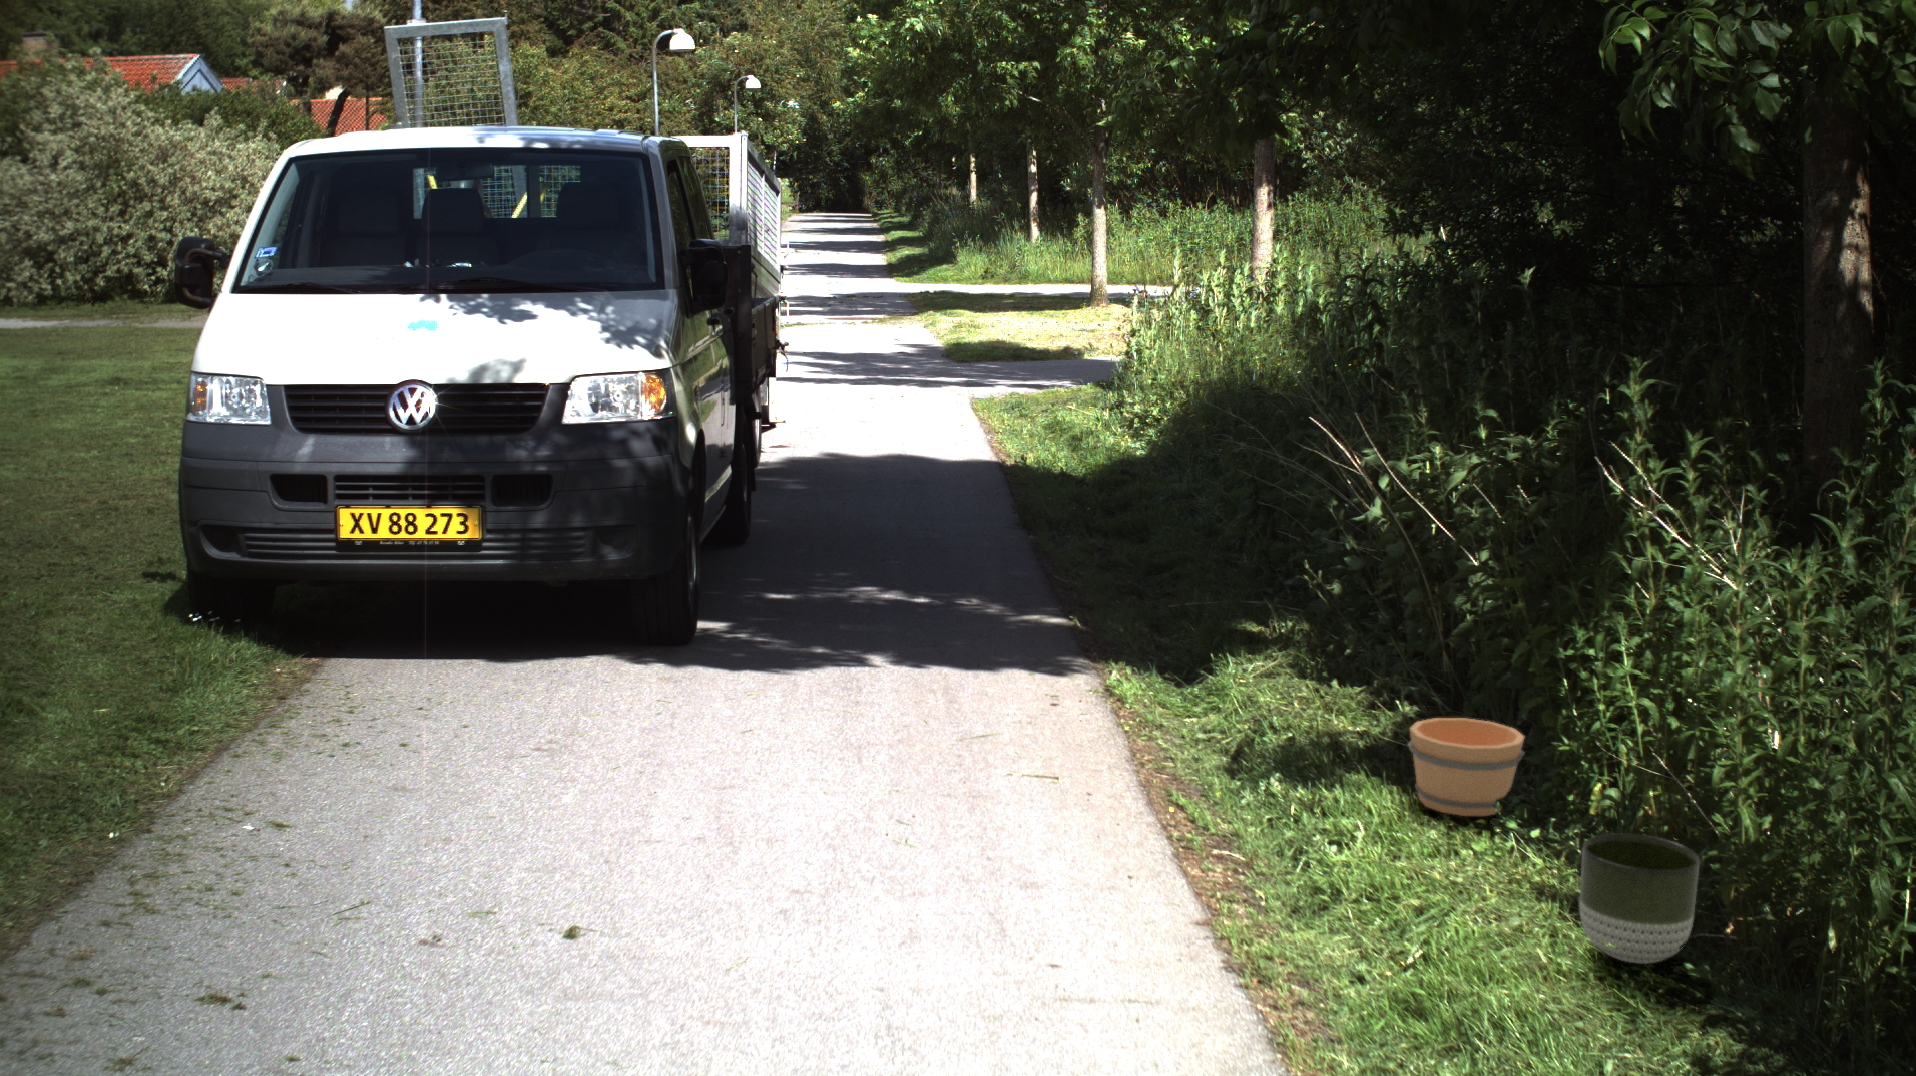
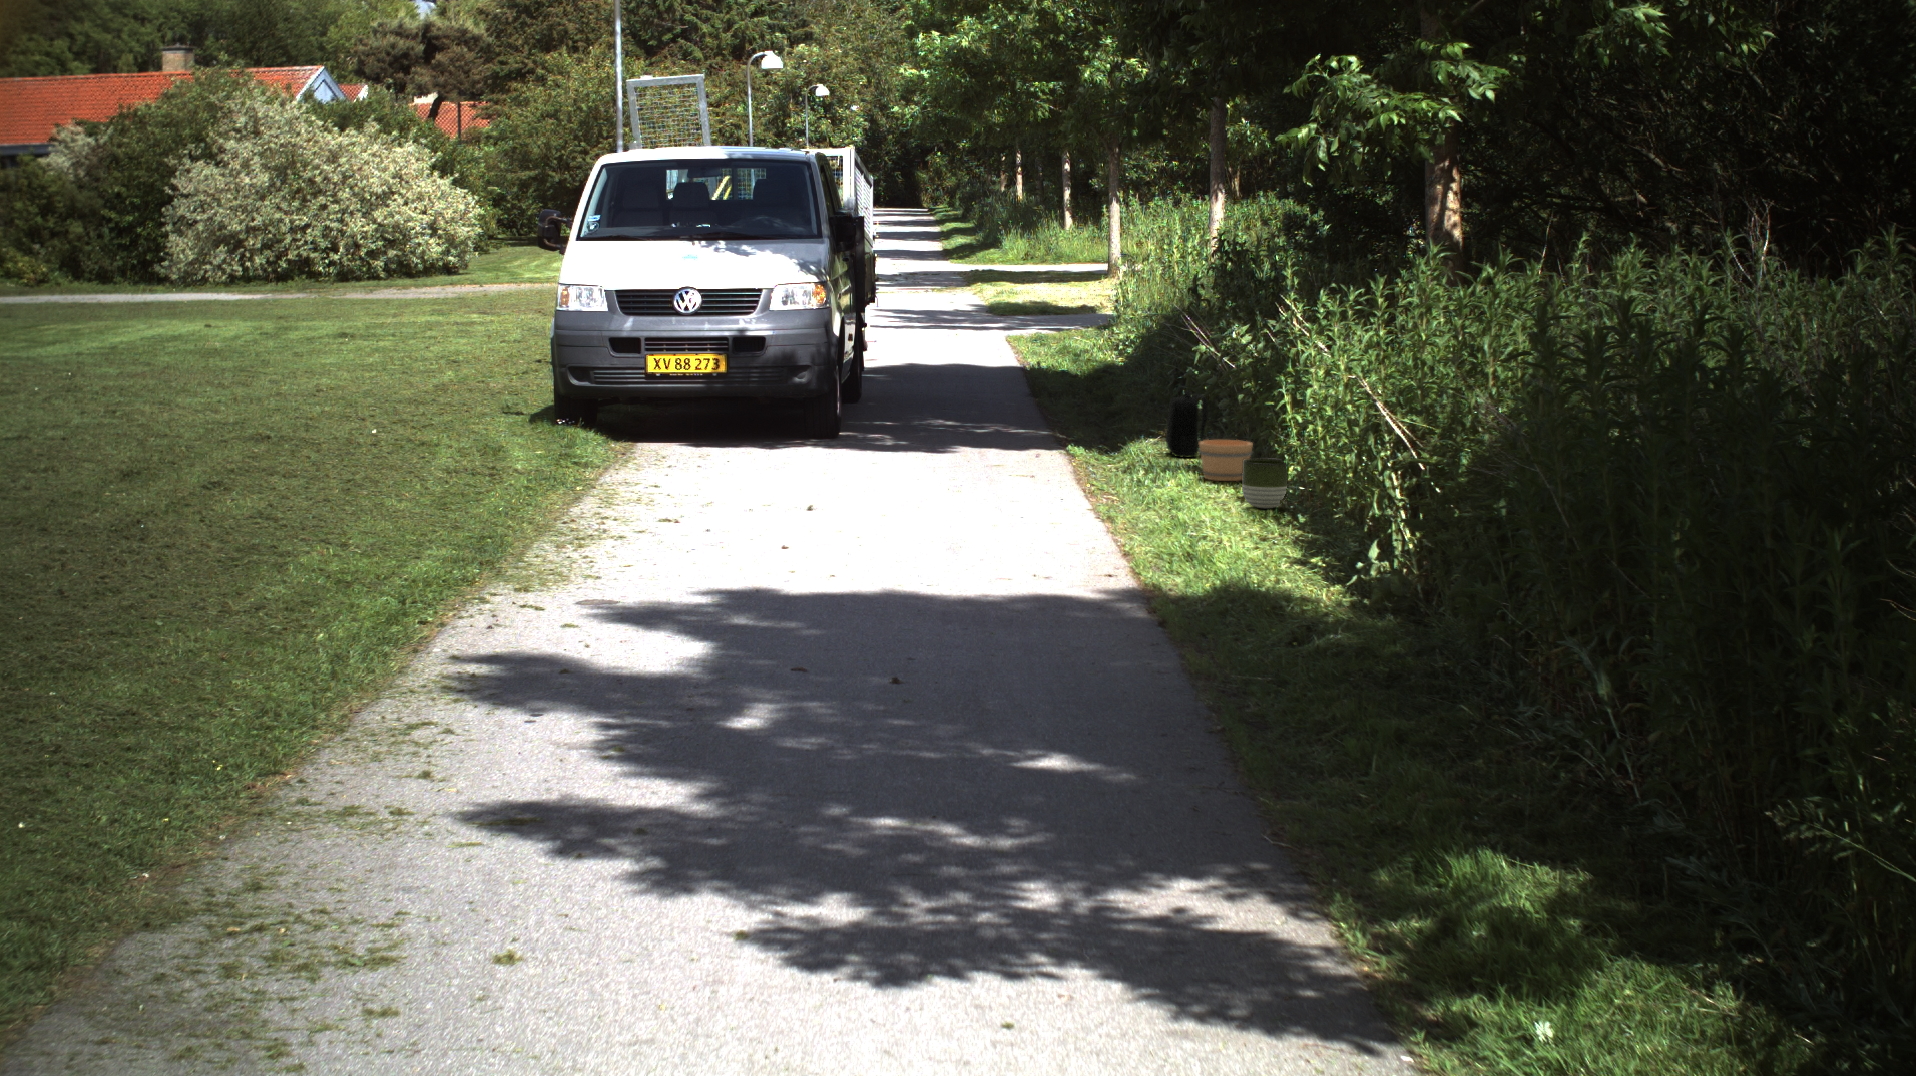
backpack: none [1301,587,1395,716] -> present [1166,390,1208,457]

